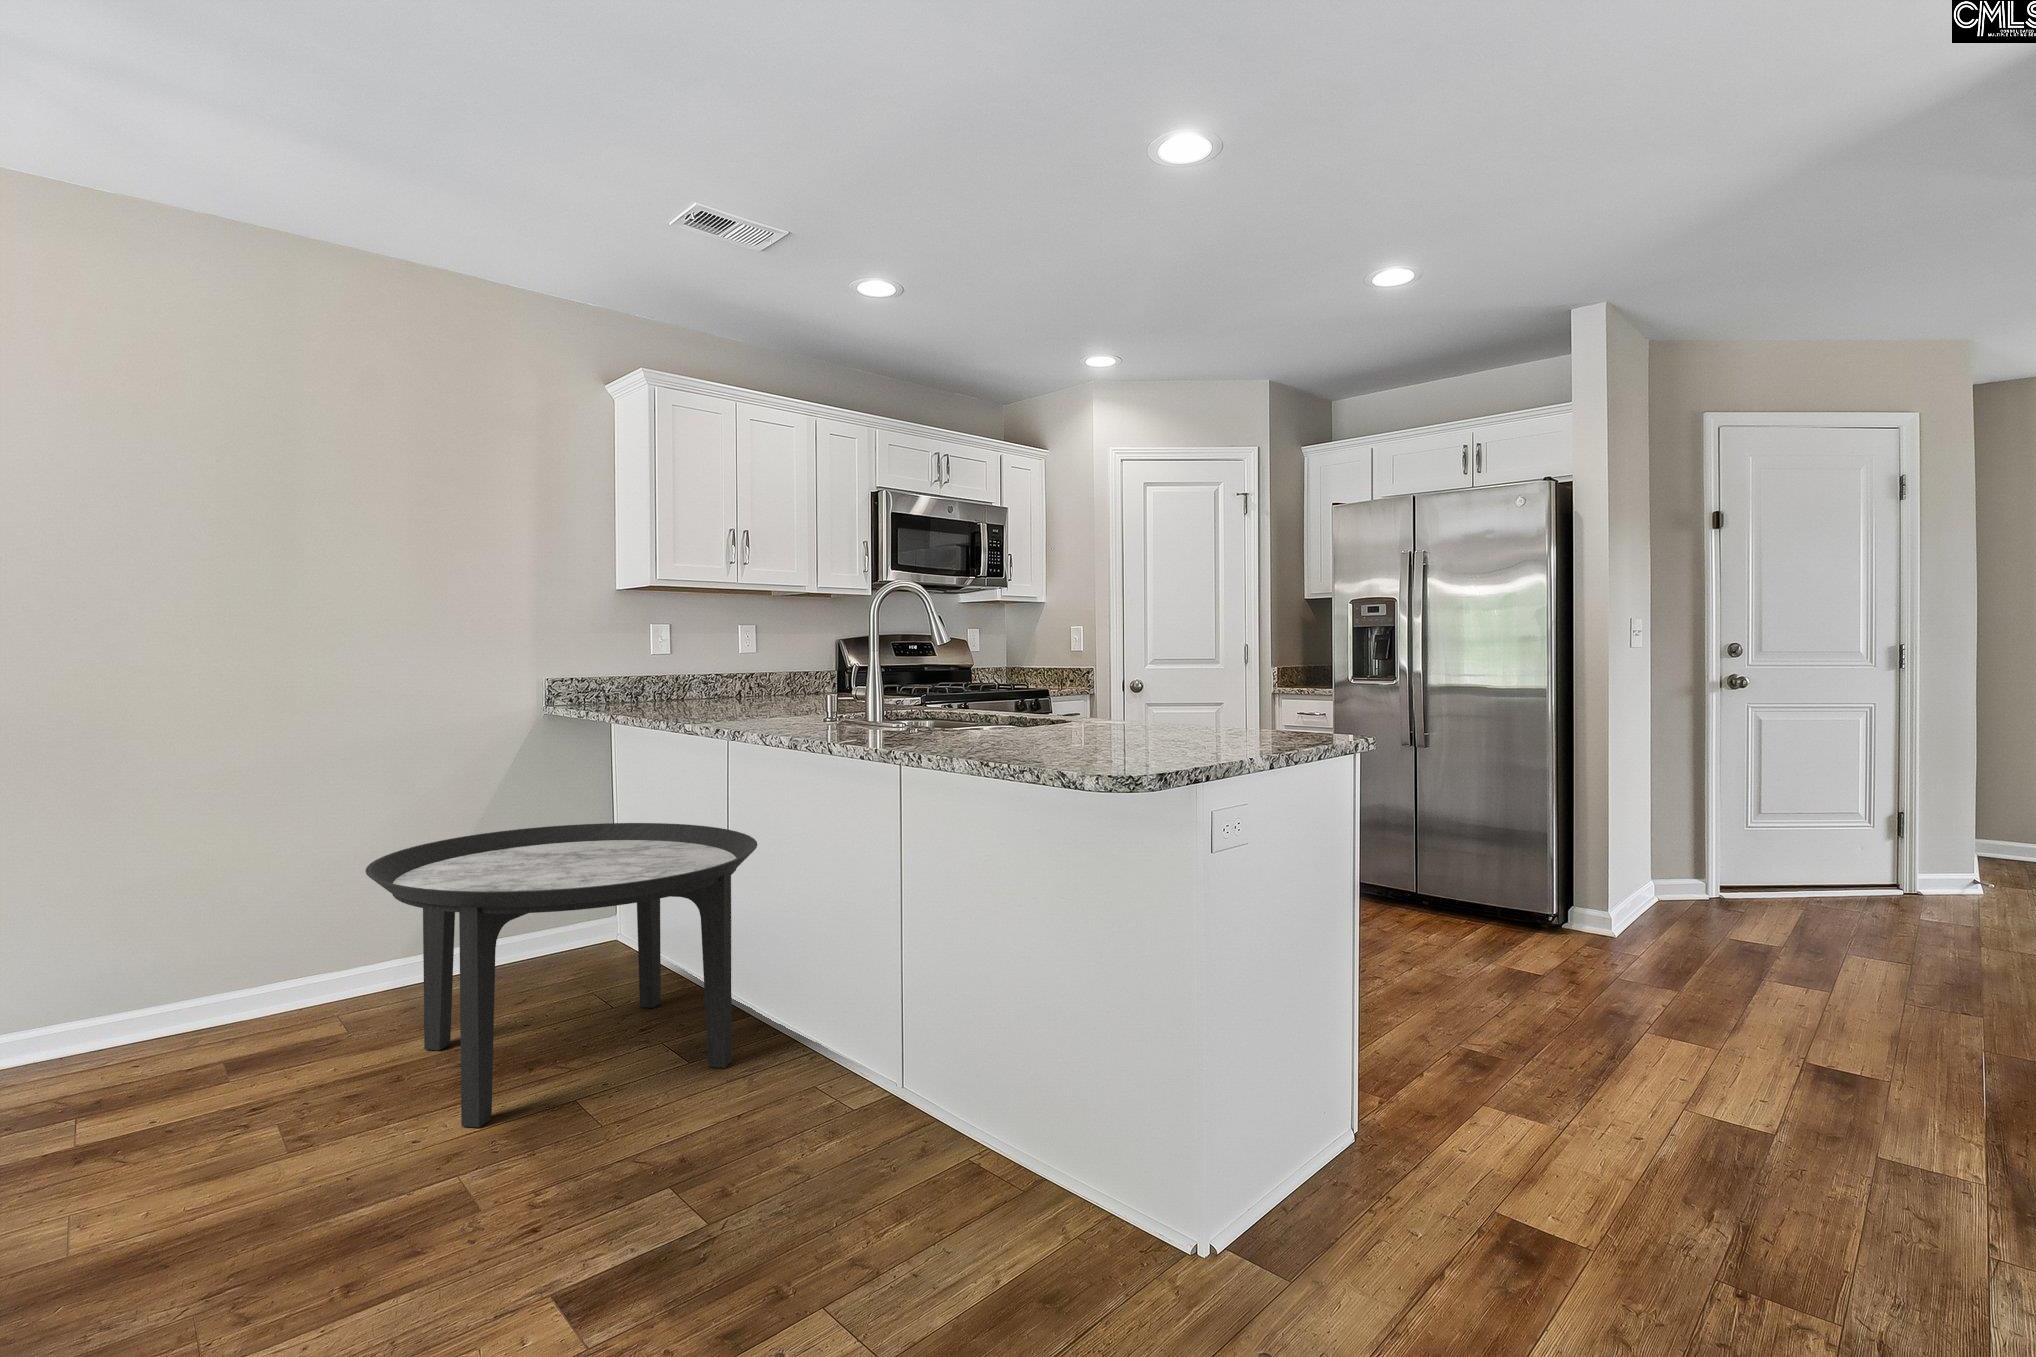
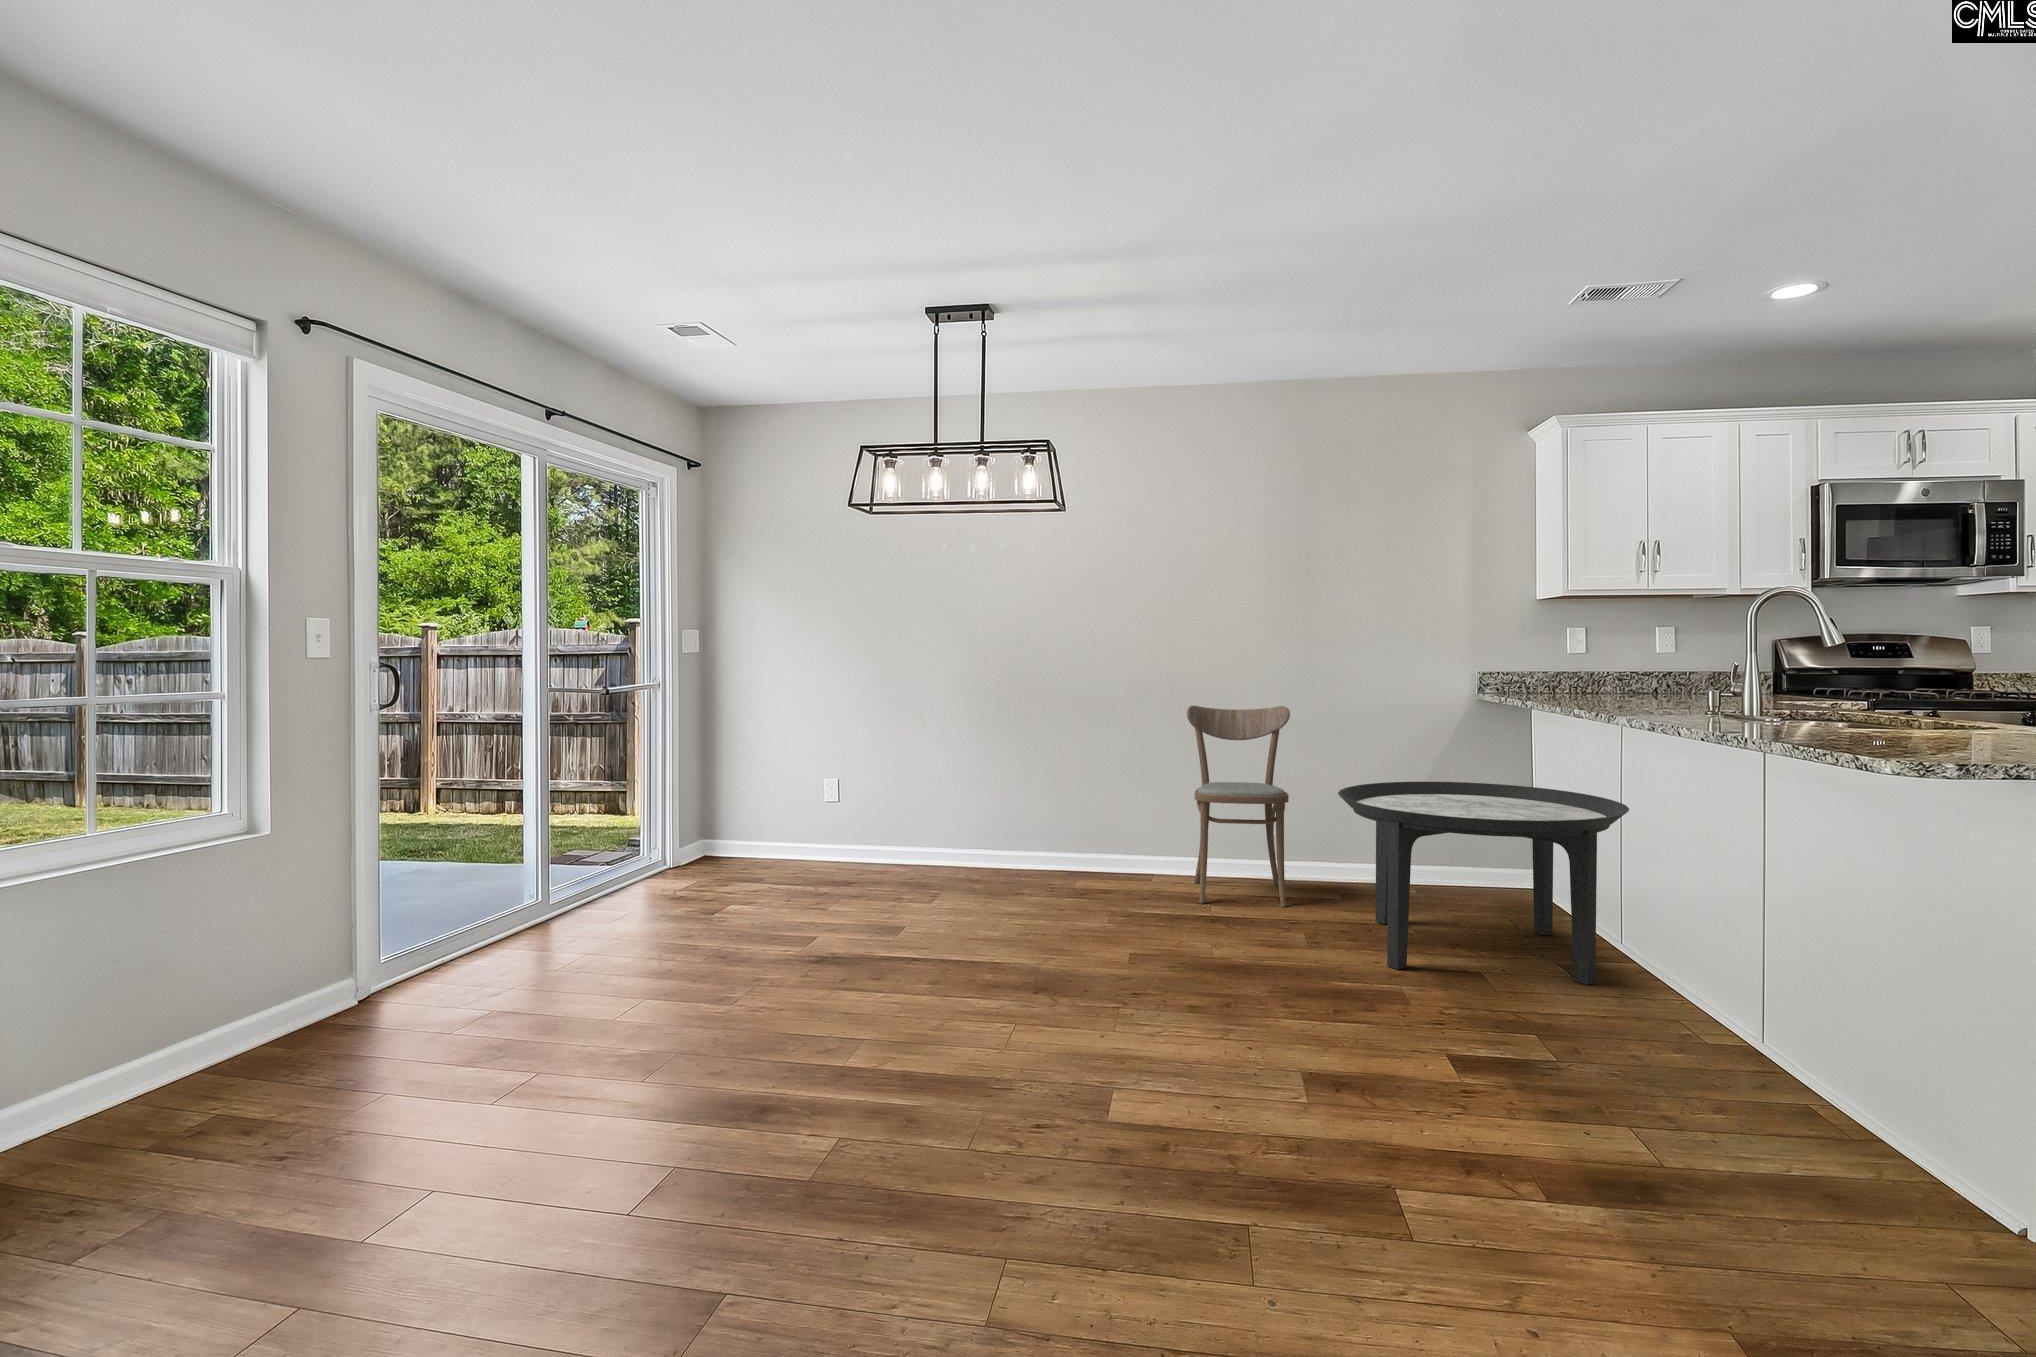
dining chair: none [41,738,265,1103] -> present [1187,706,1290,907]

